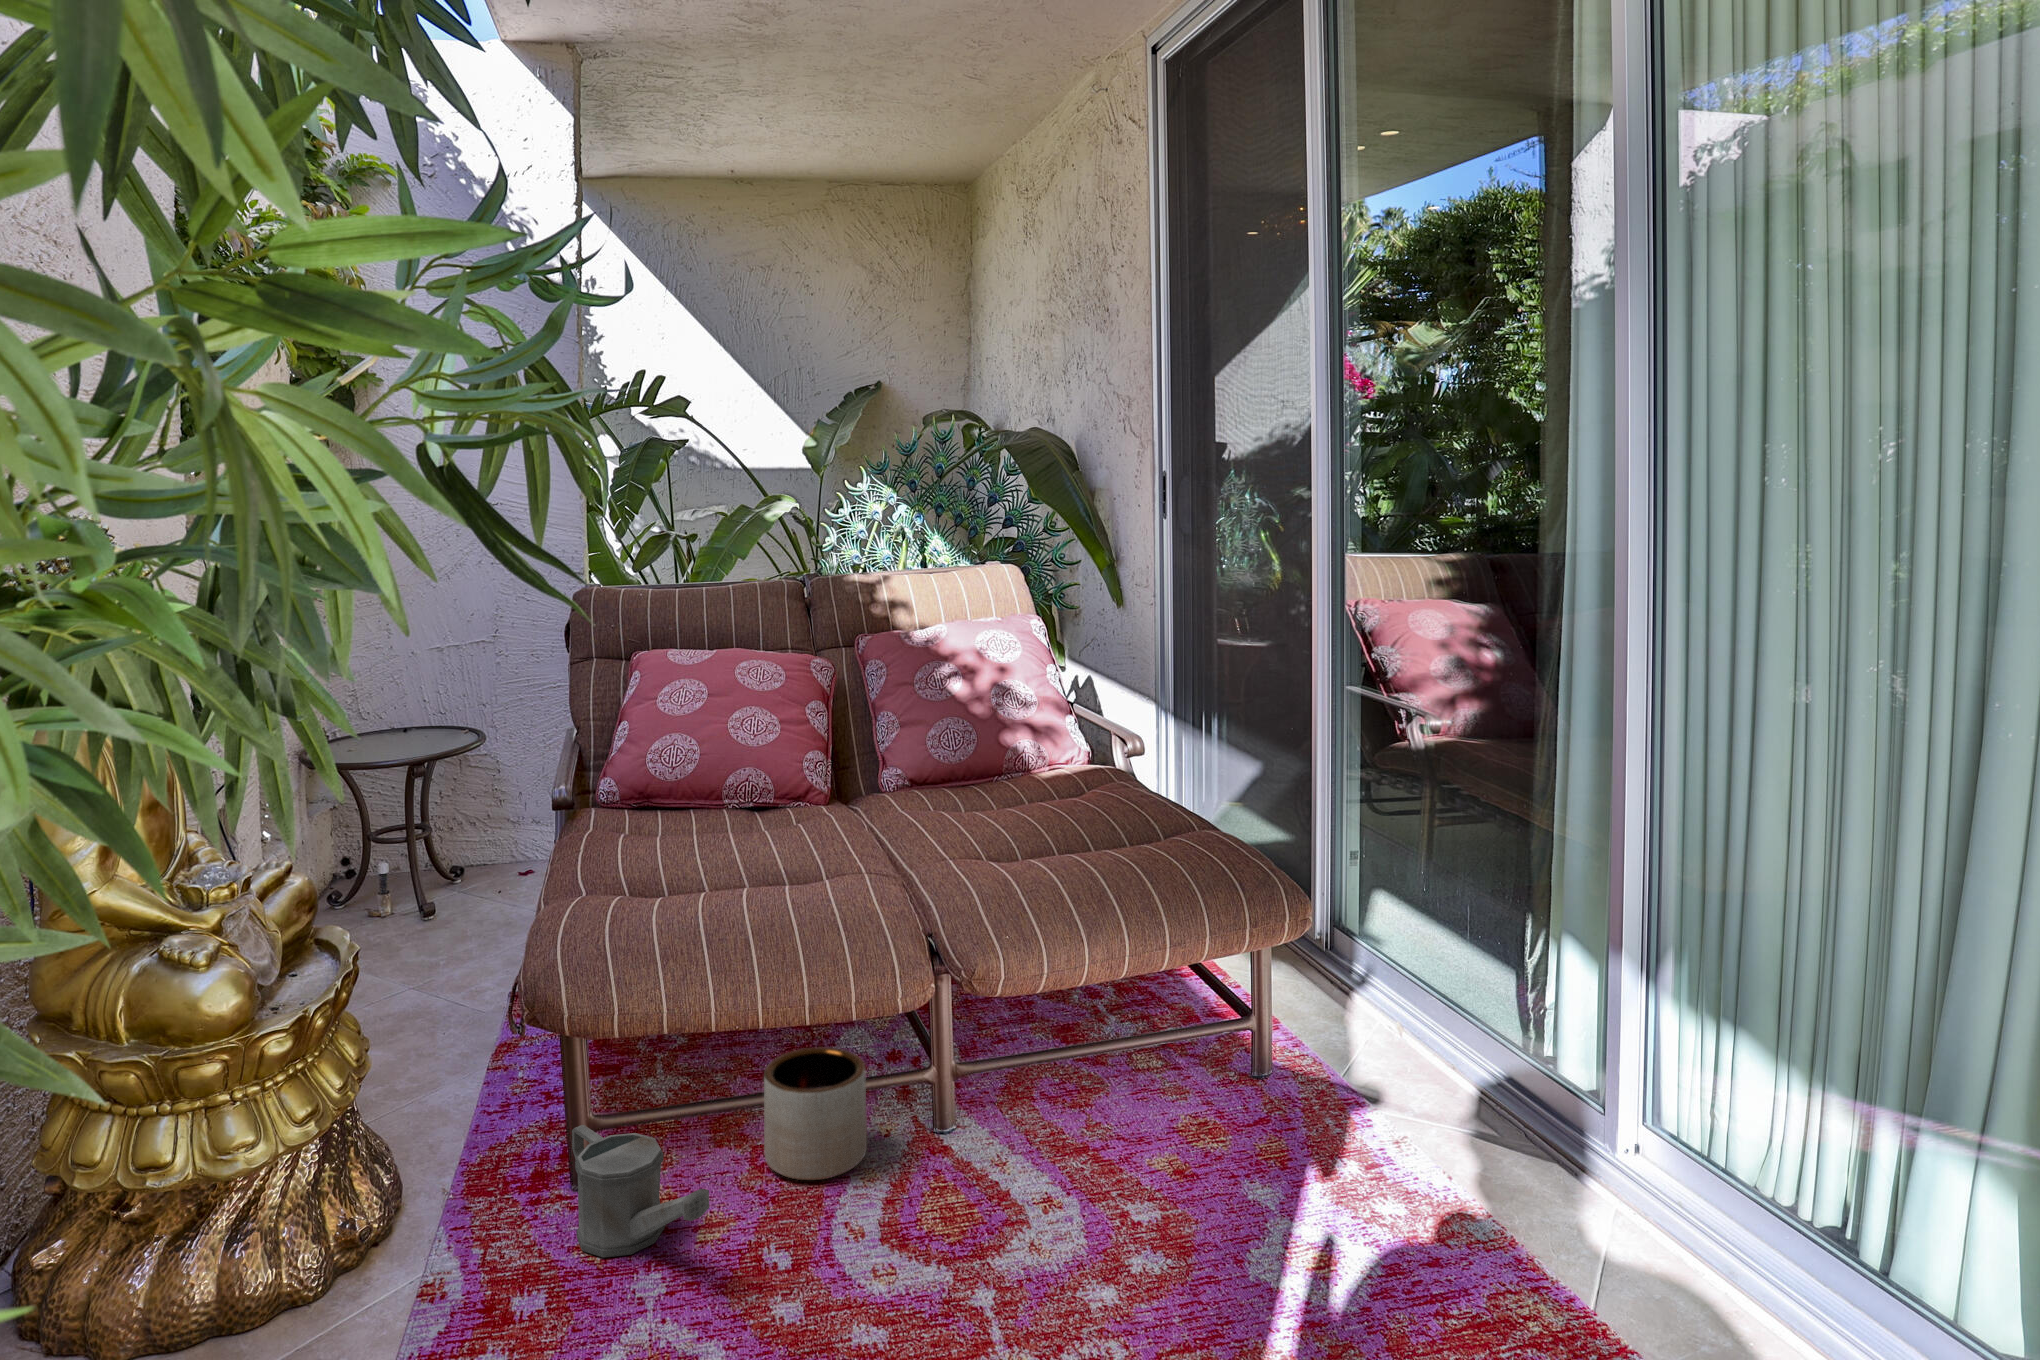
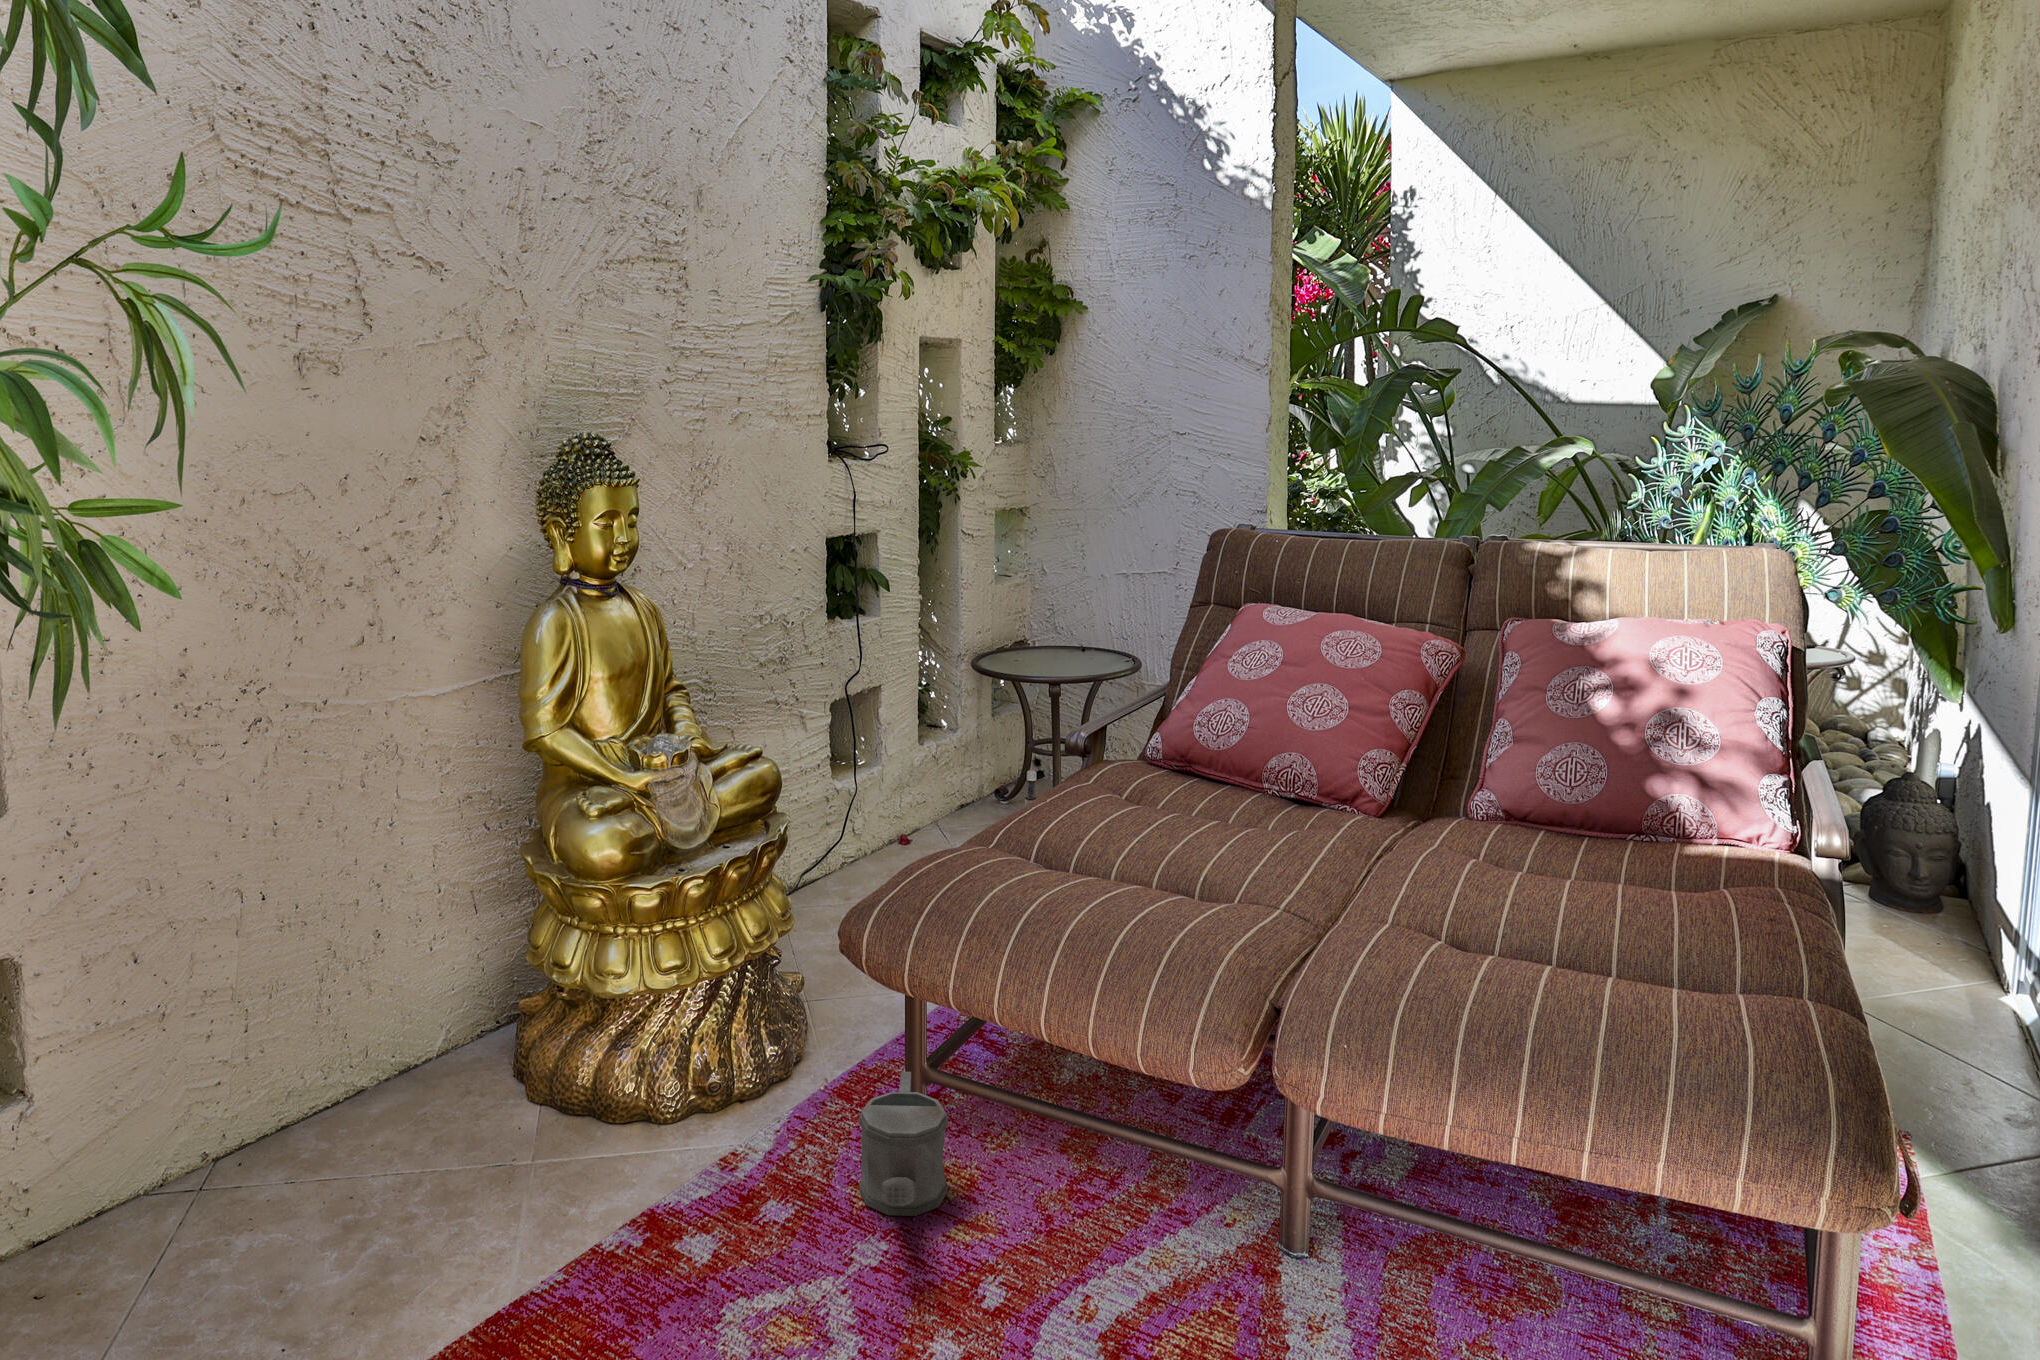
planter: present [764,1047,867,1180] -> none [1080,1086,1202,1245]

